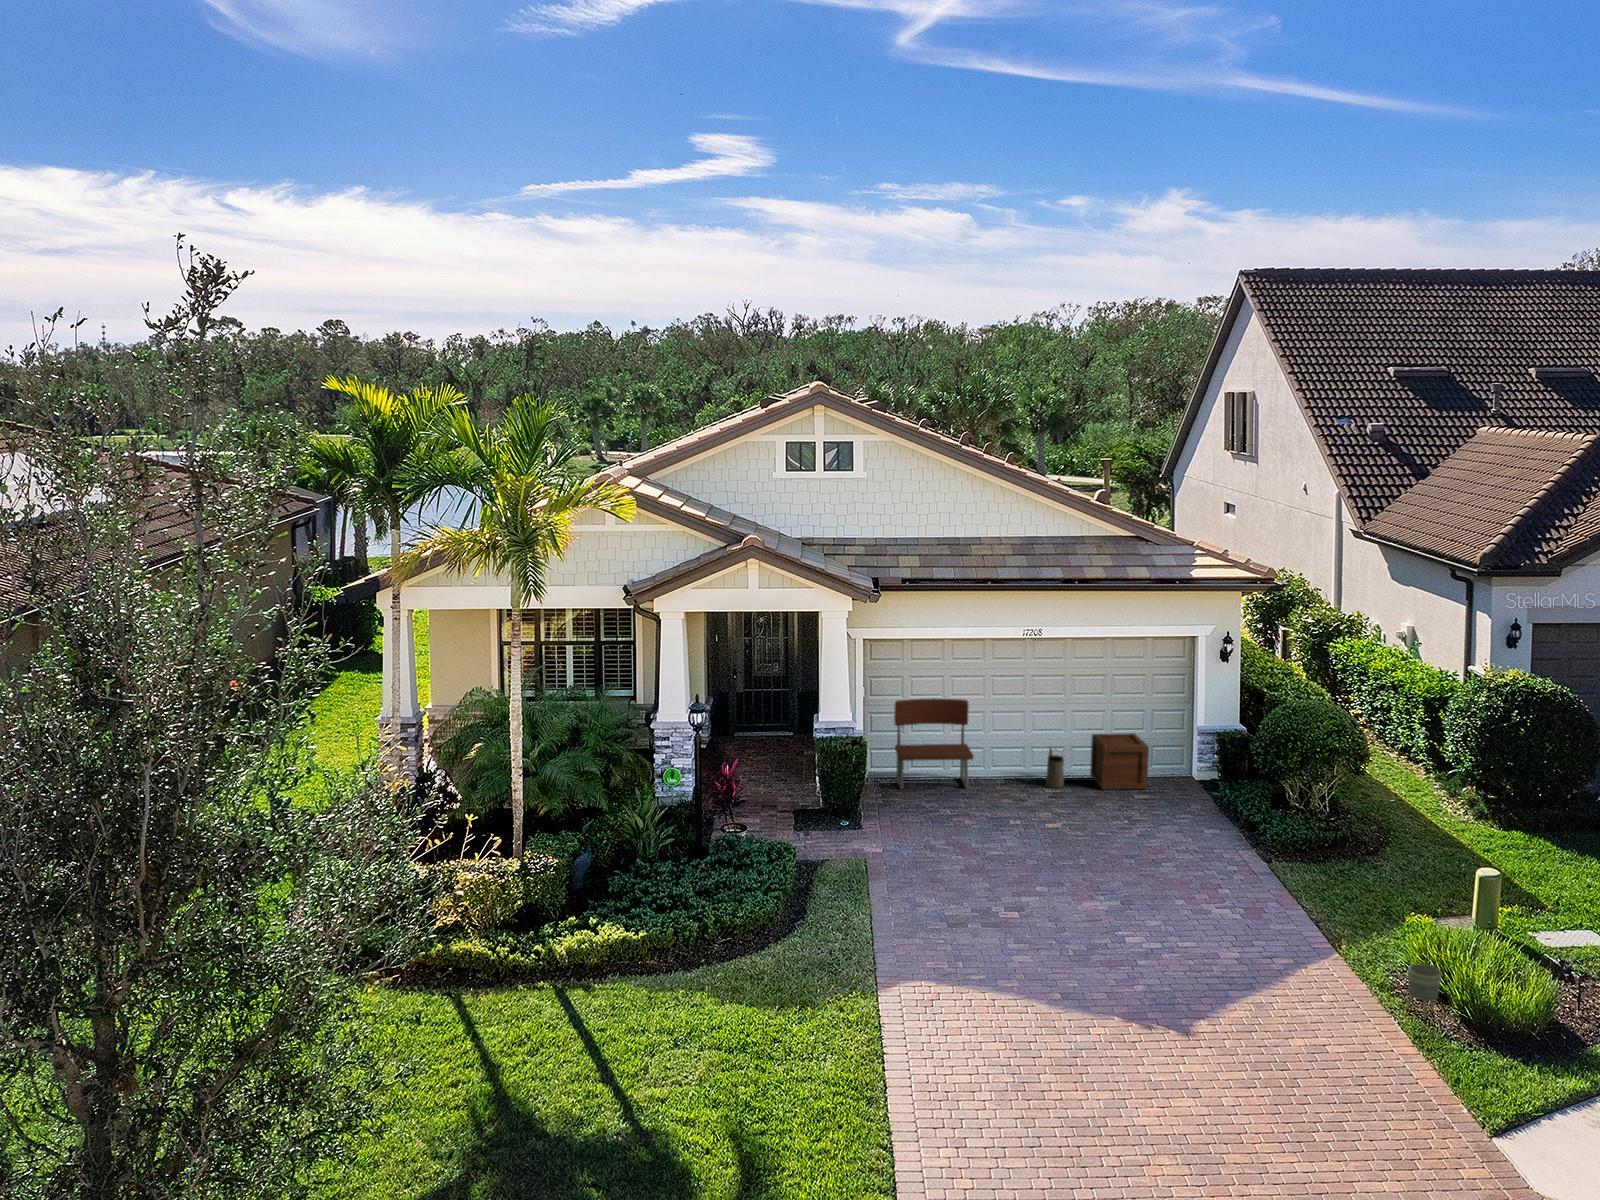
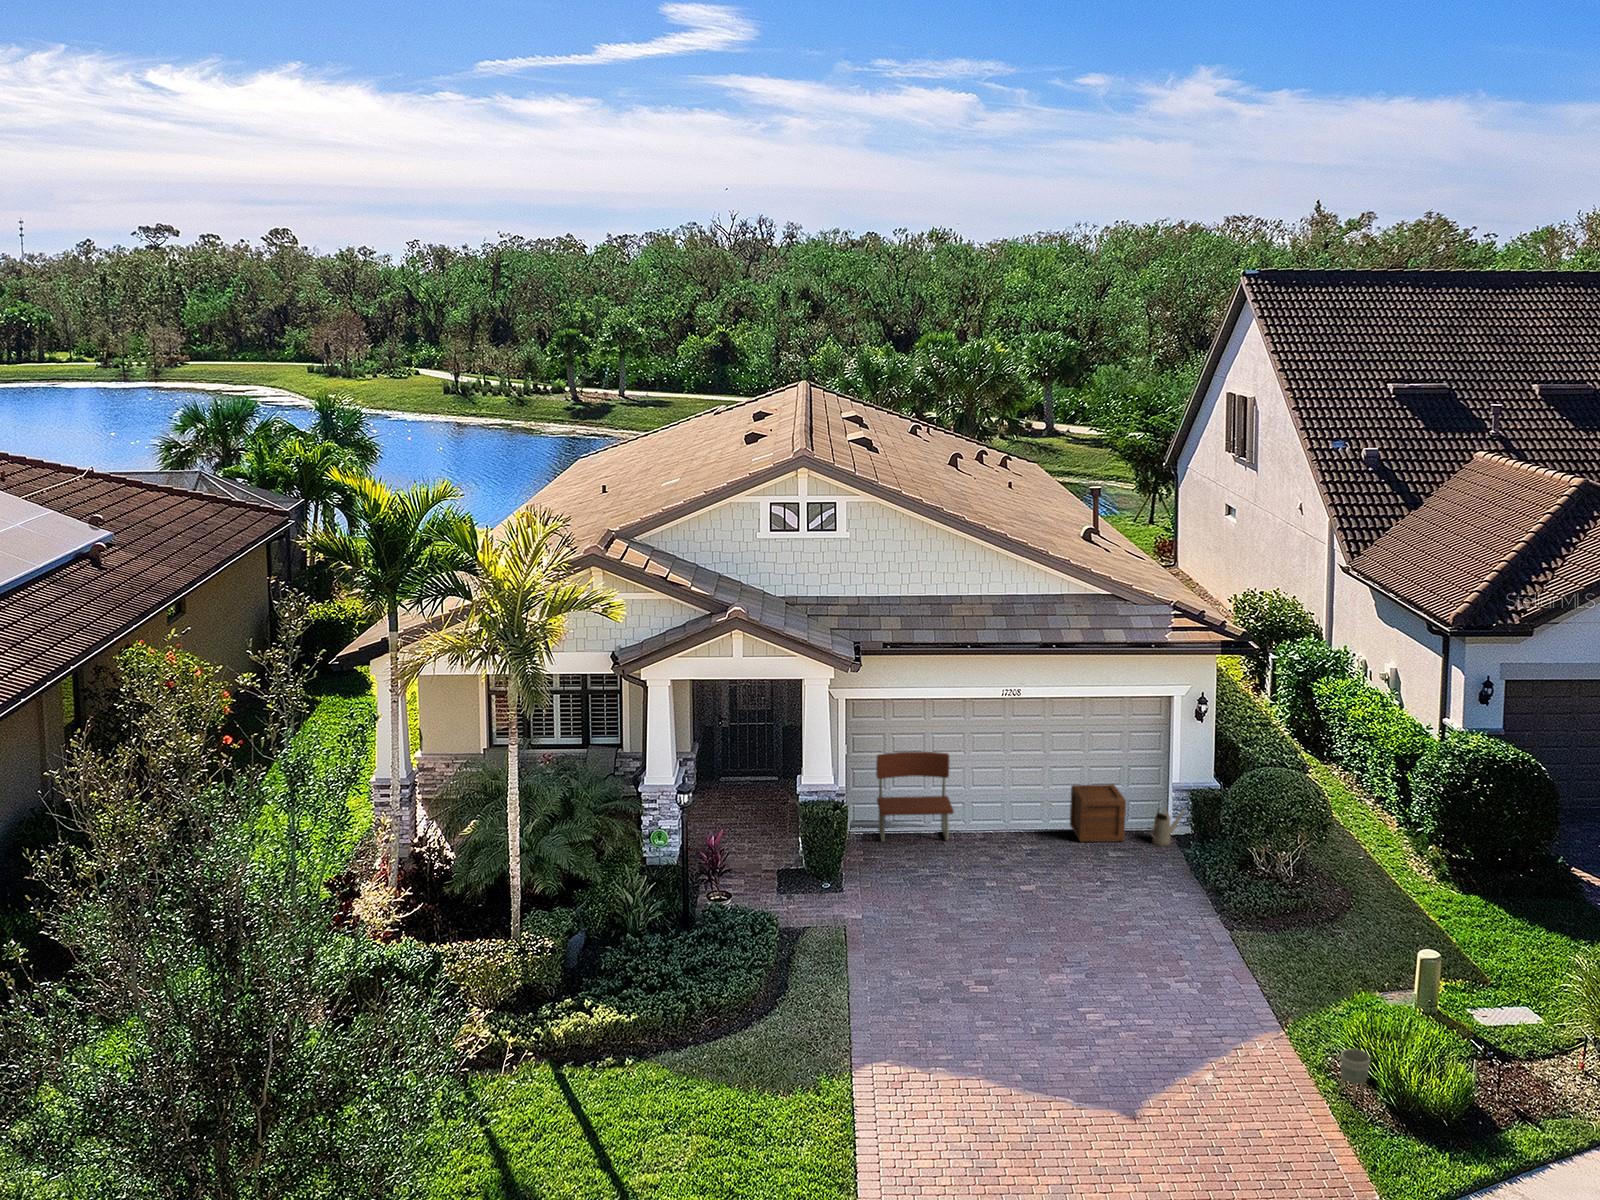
watering can: present [1046,748,1064,788] -> present [1150,809,1185,846]

